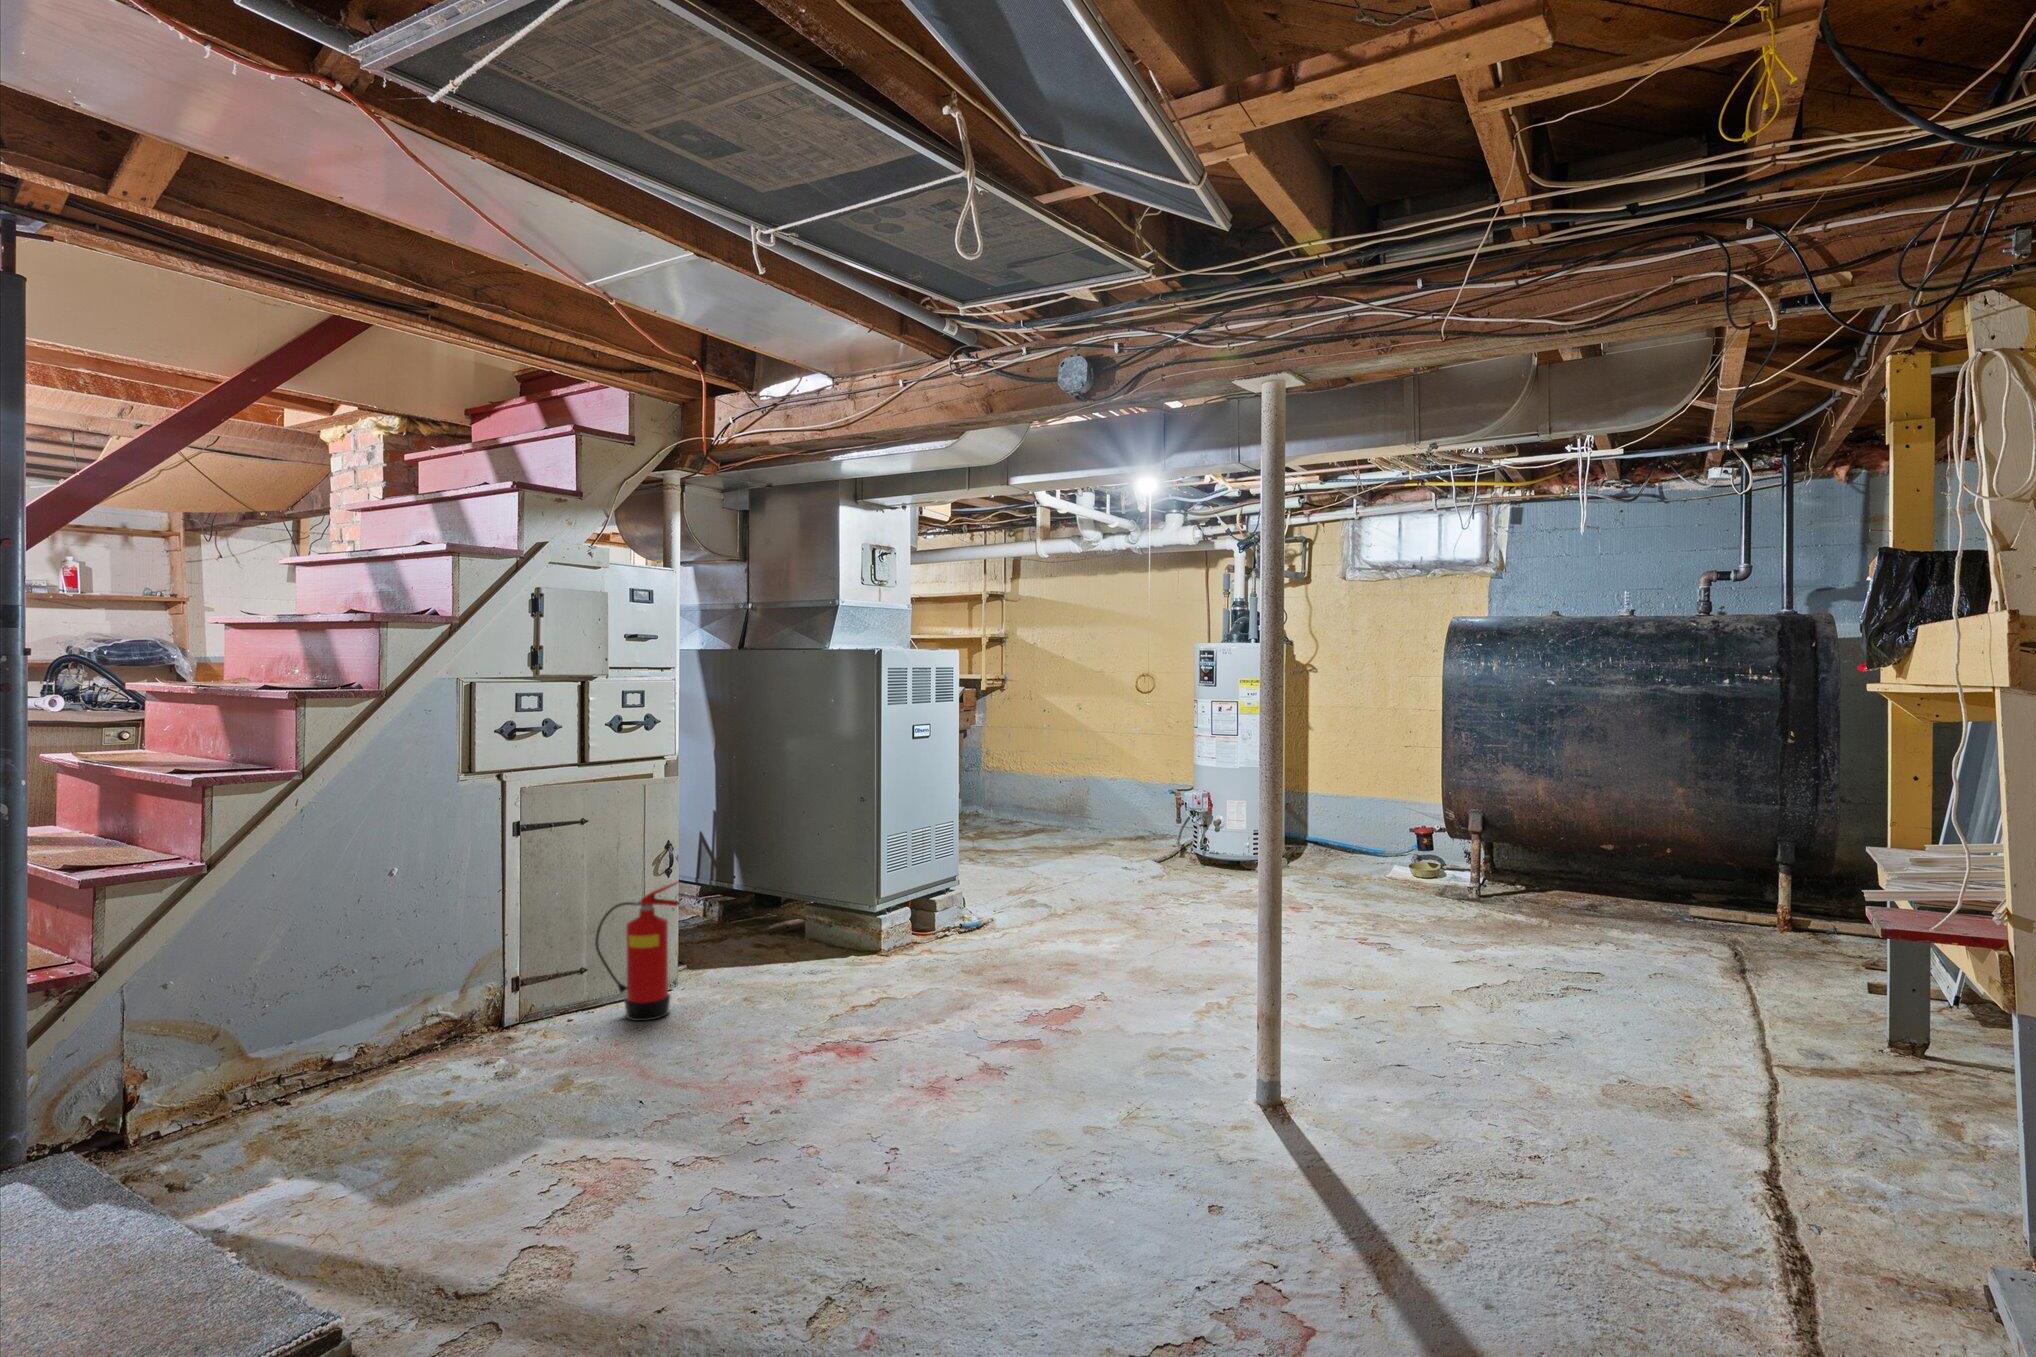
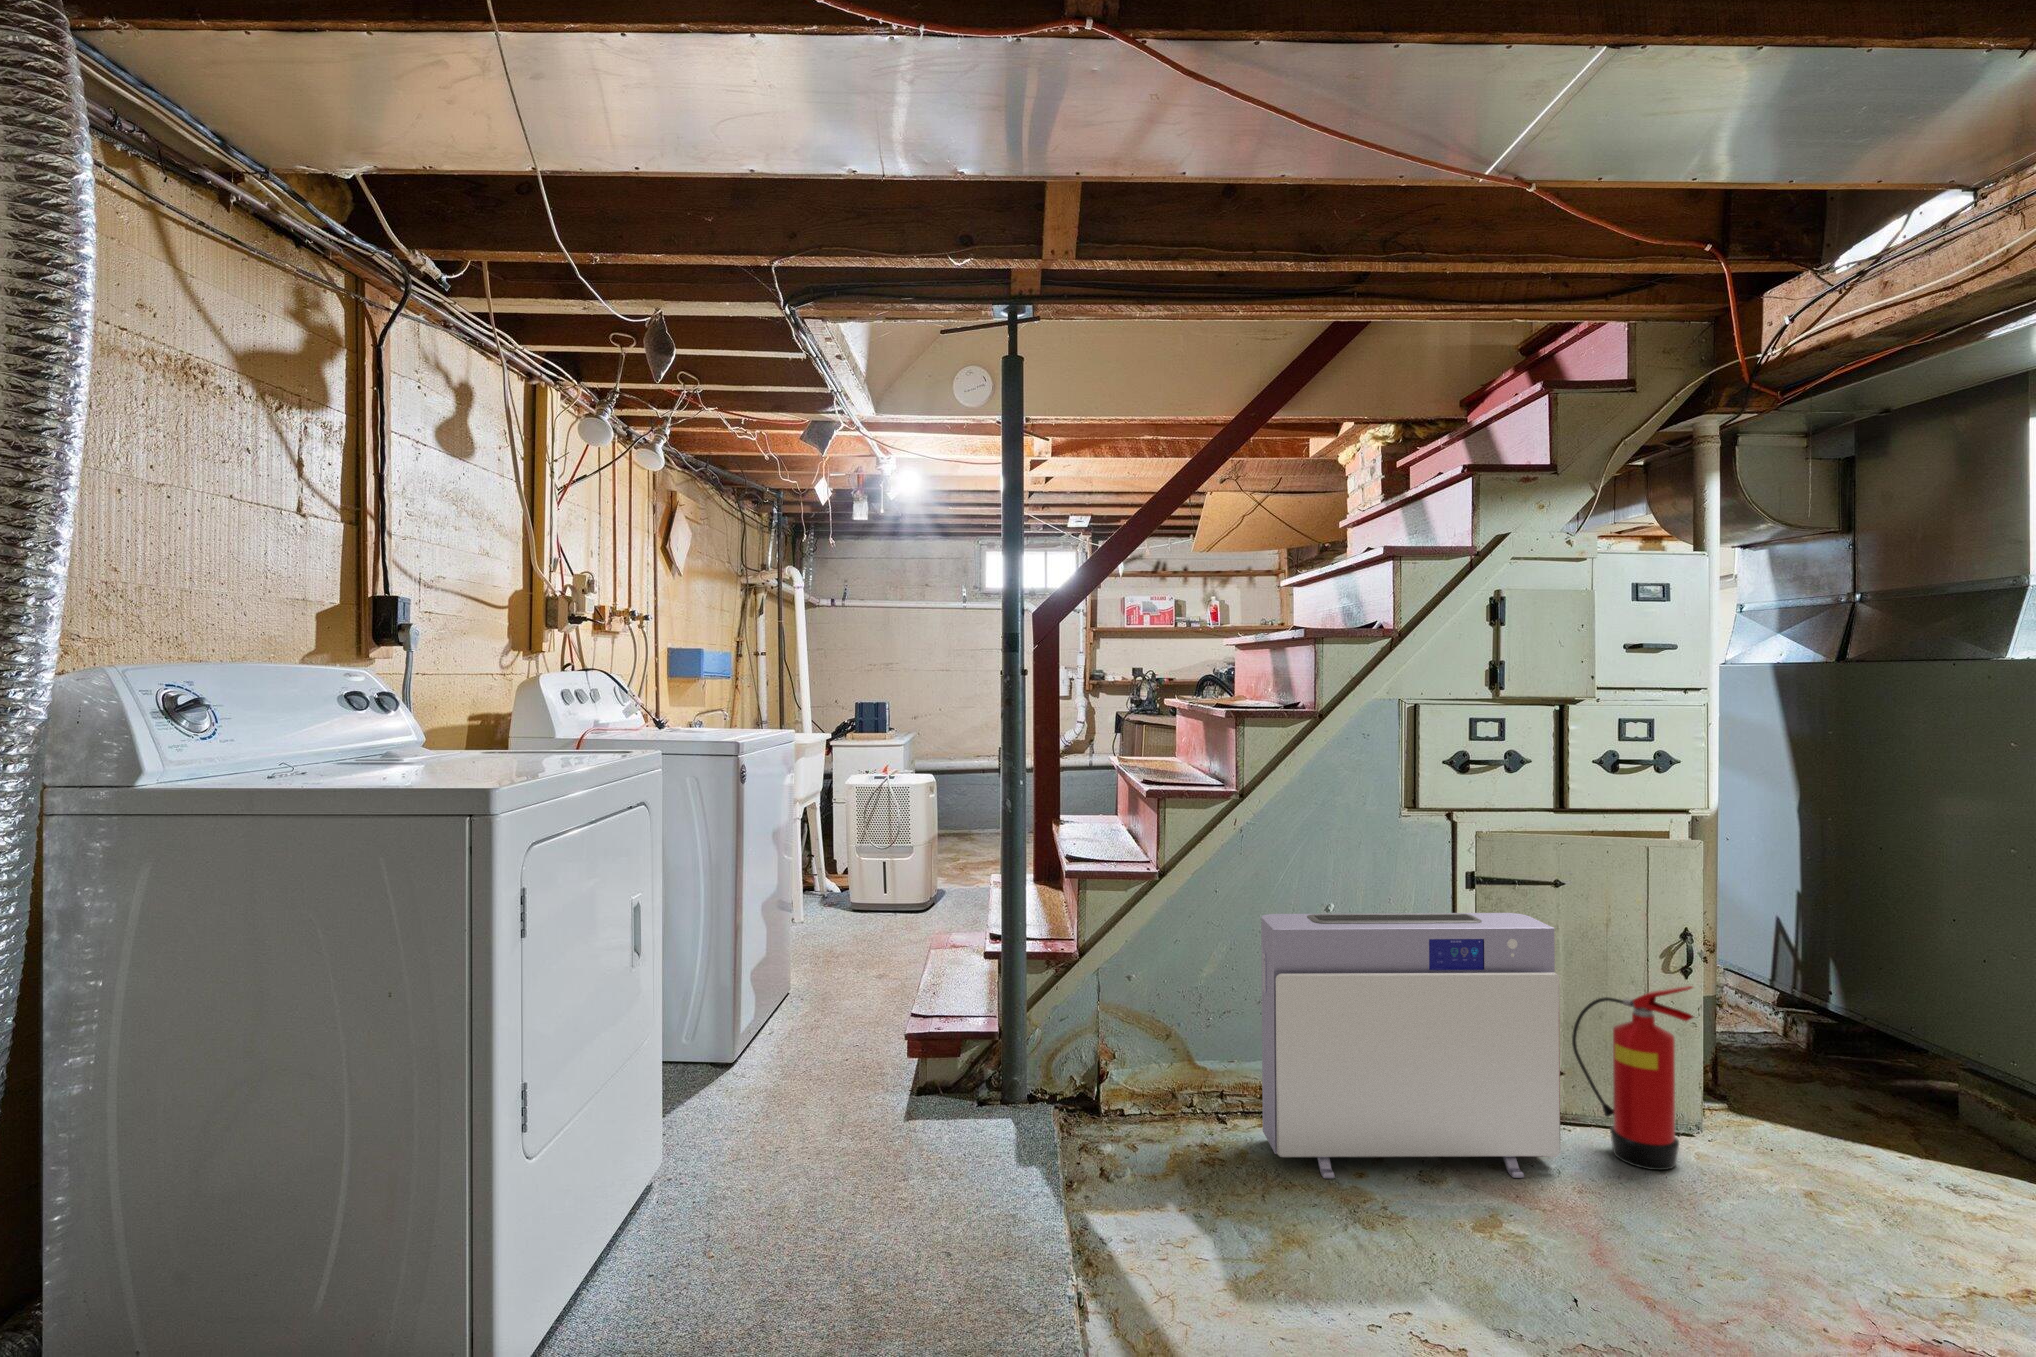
air purifier: none [336,850,597,1107] -> present [1261,913,1560,1178]

